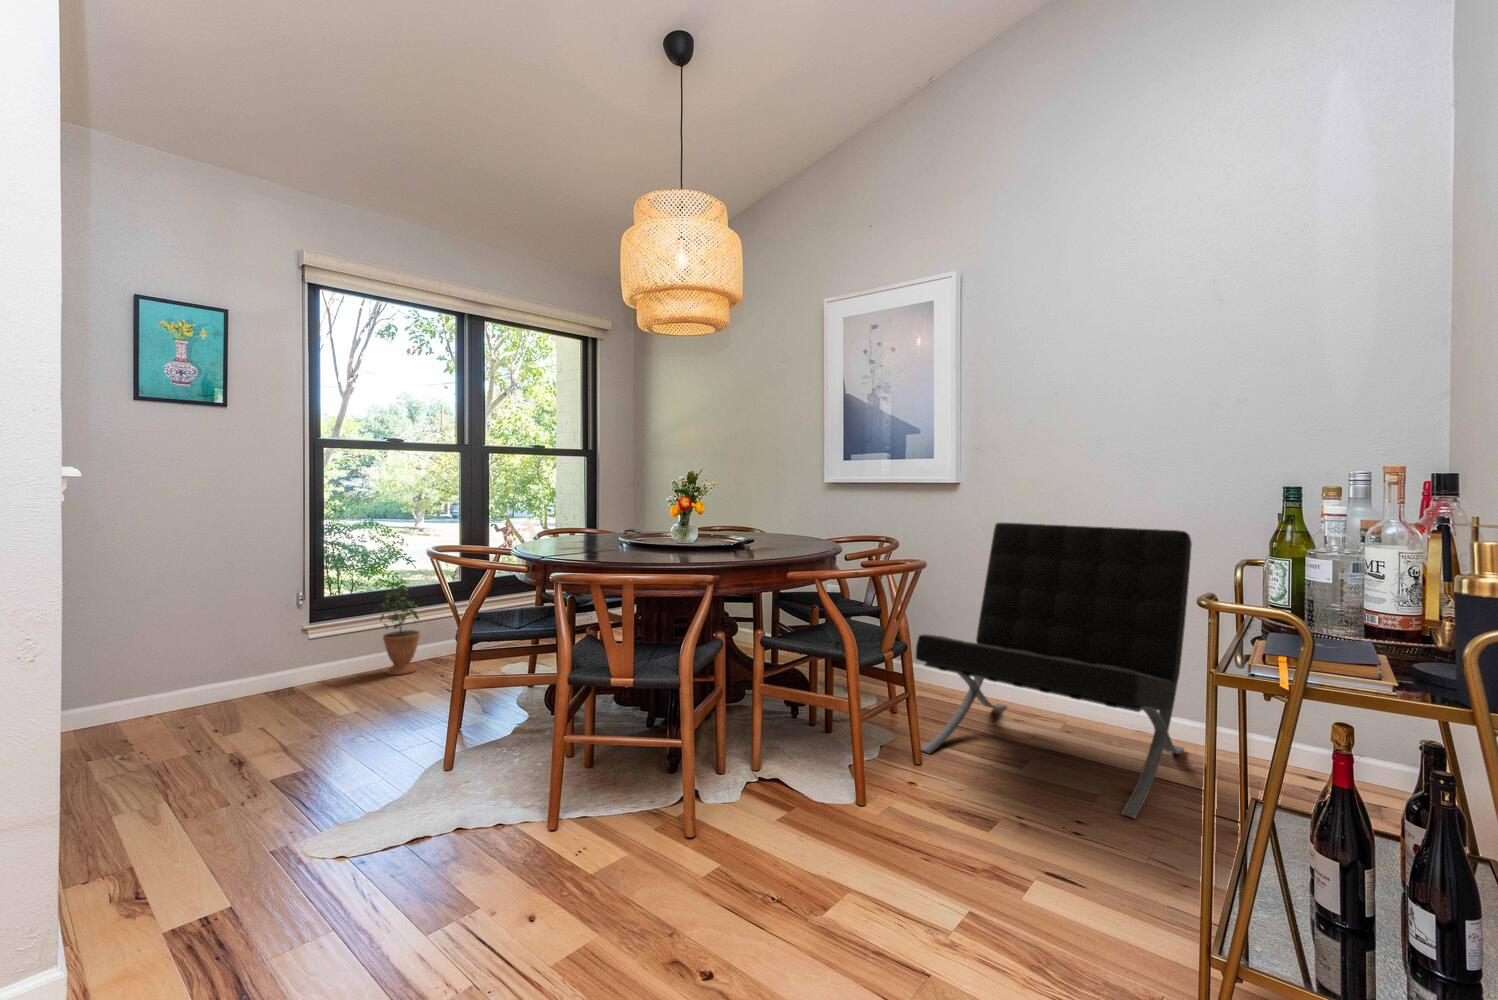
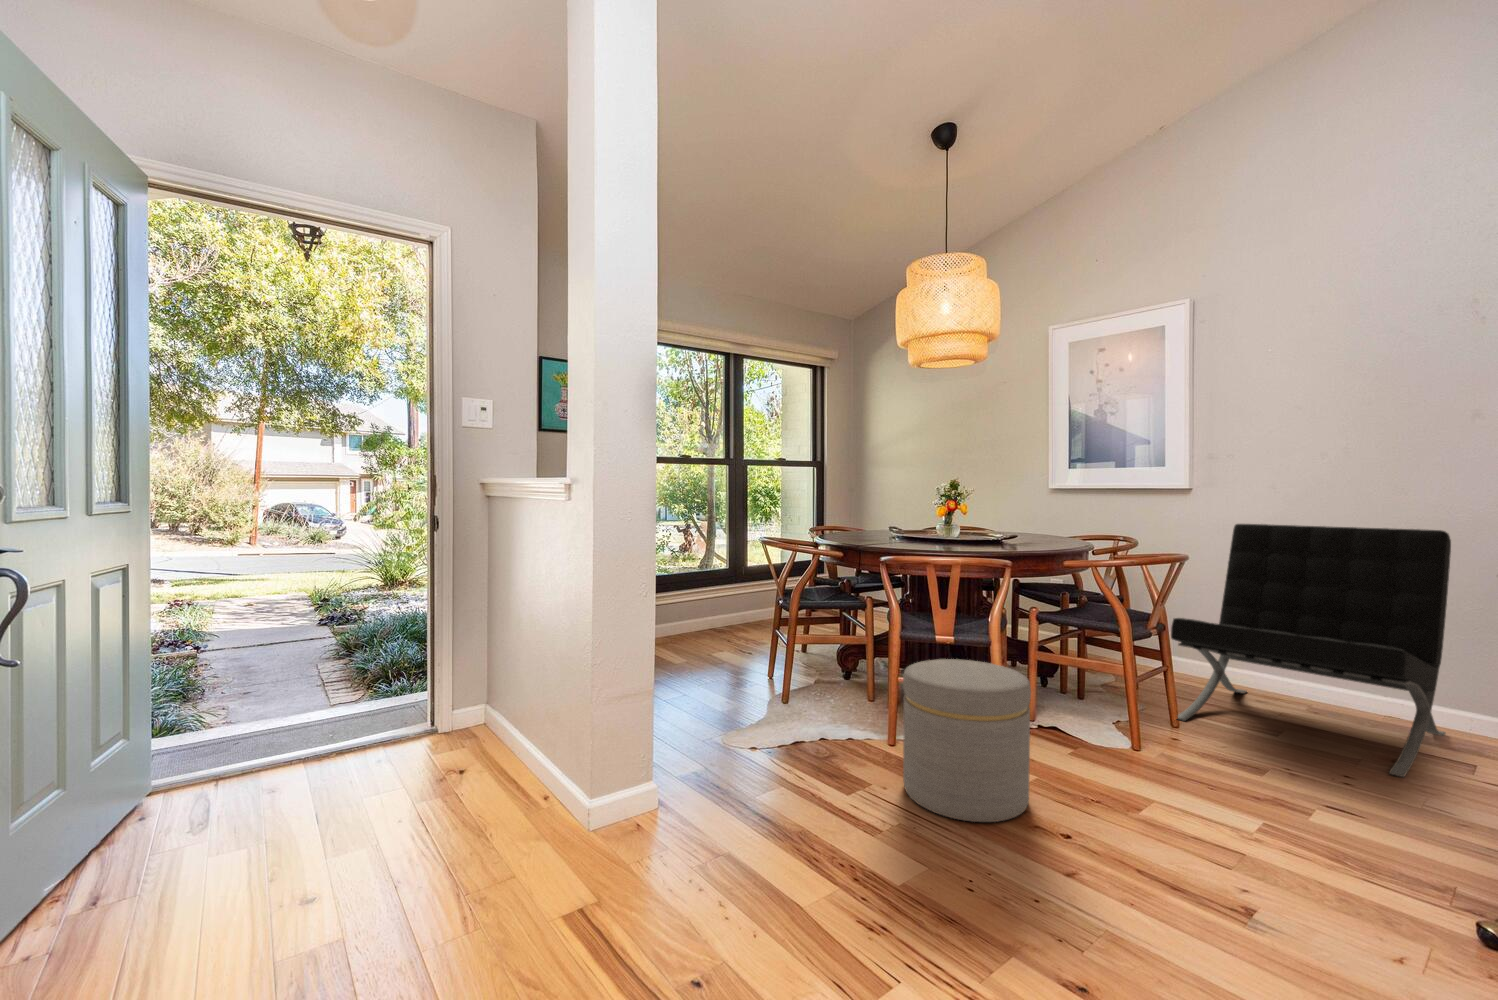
potted plant: present [380,578,420,675] -> none [675,565,706,643]
ottoman: none [513,716,686,967] -> present [903,659,1031,822]

